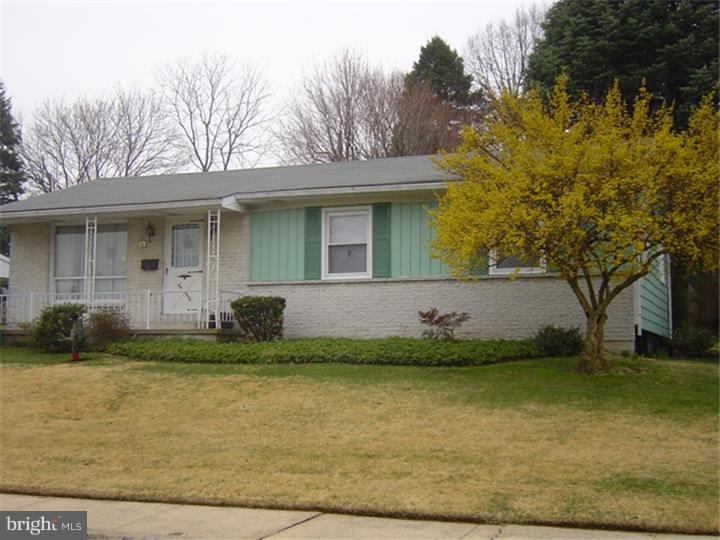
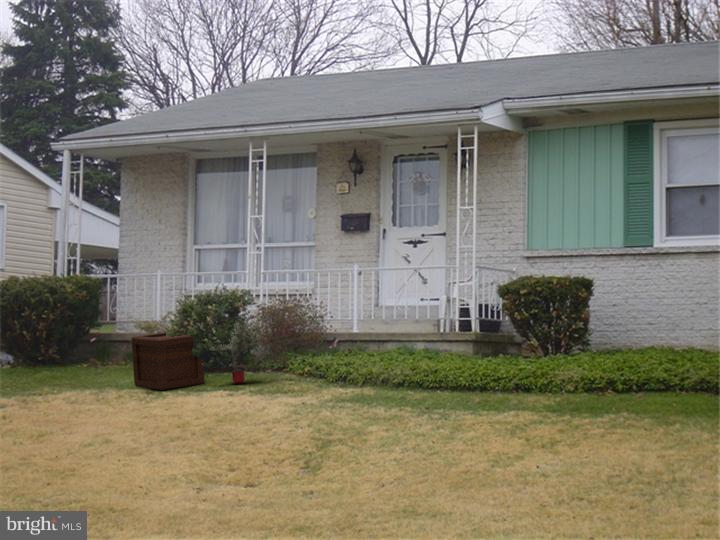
wooden crate: none [8,329,55,365] -> present [132,333,205,390]

